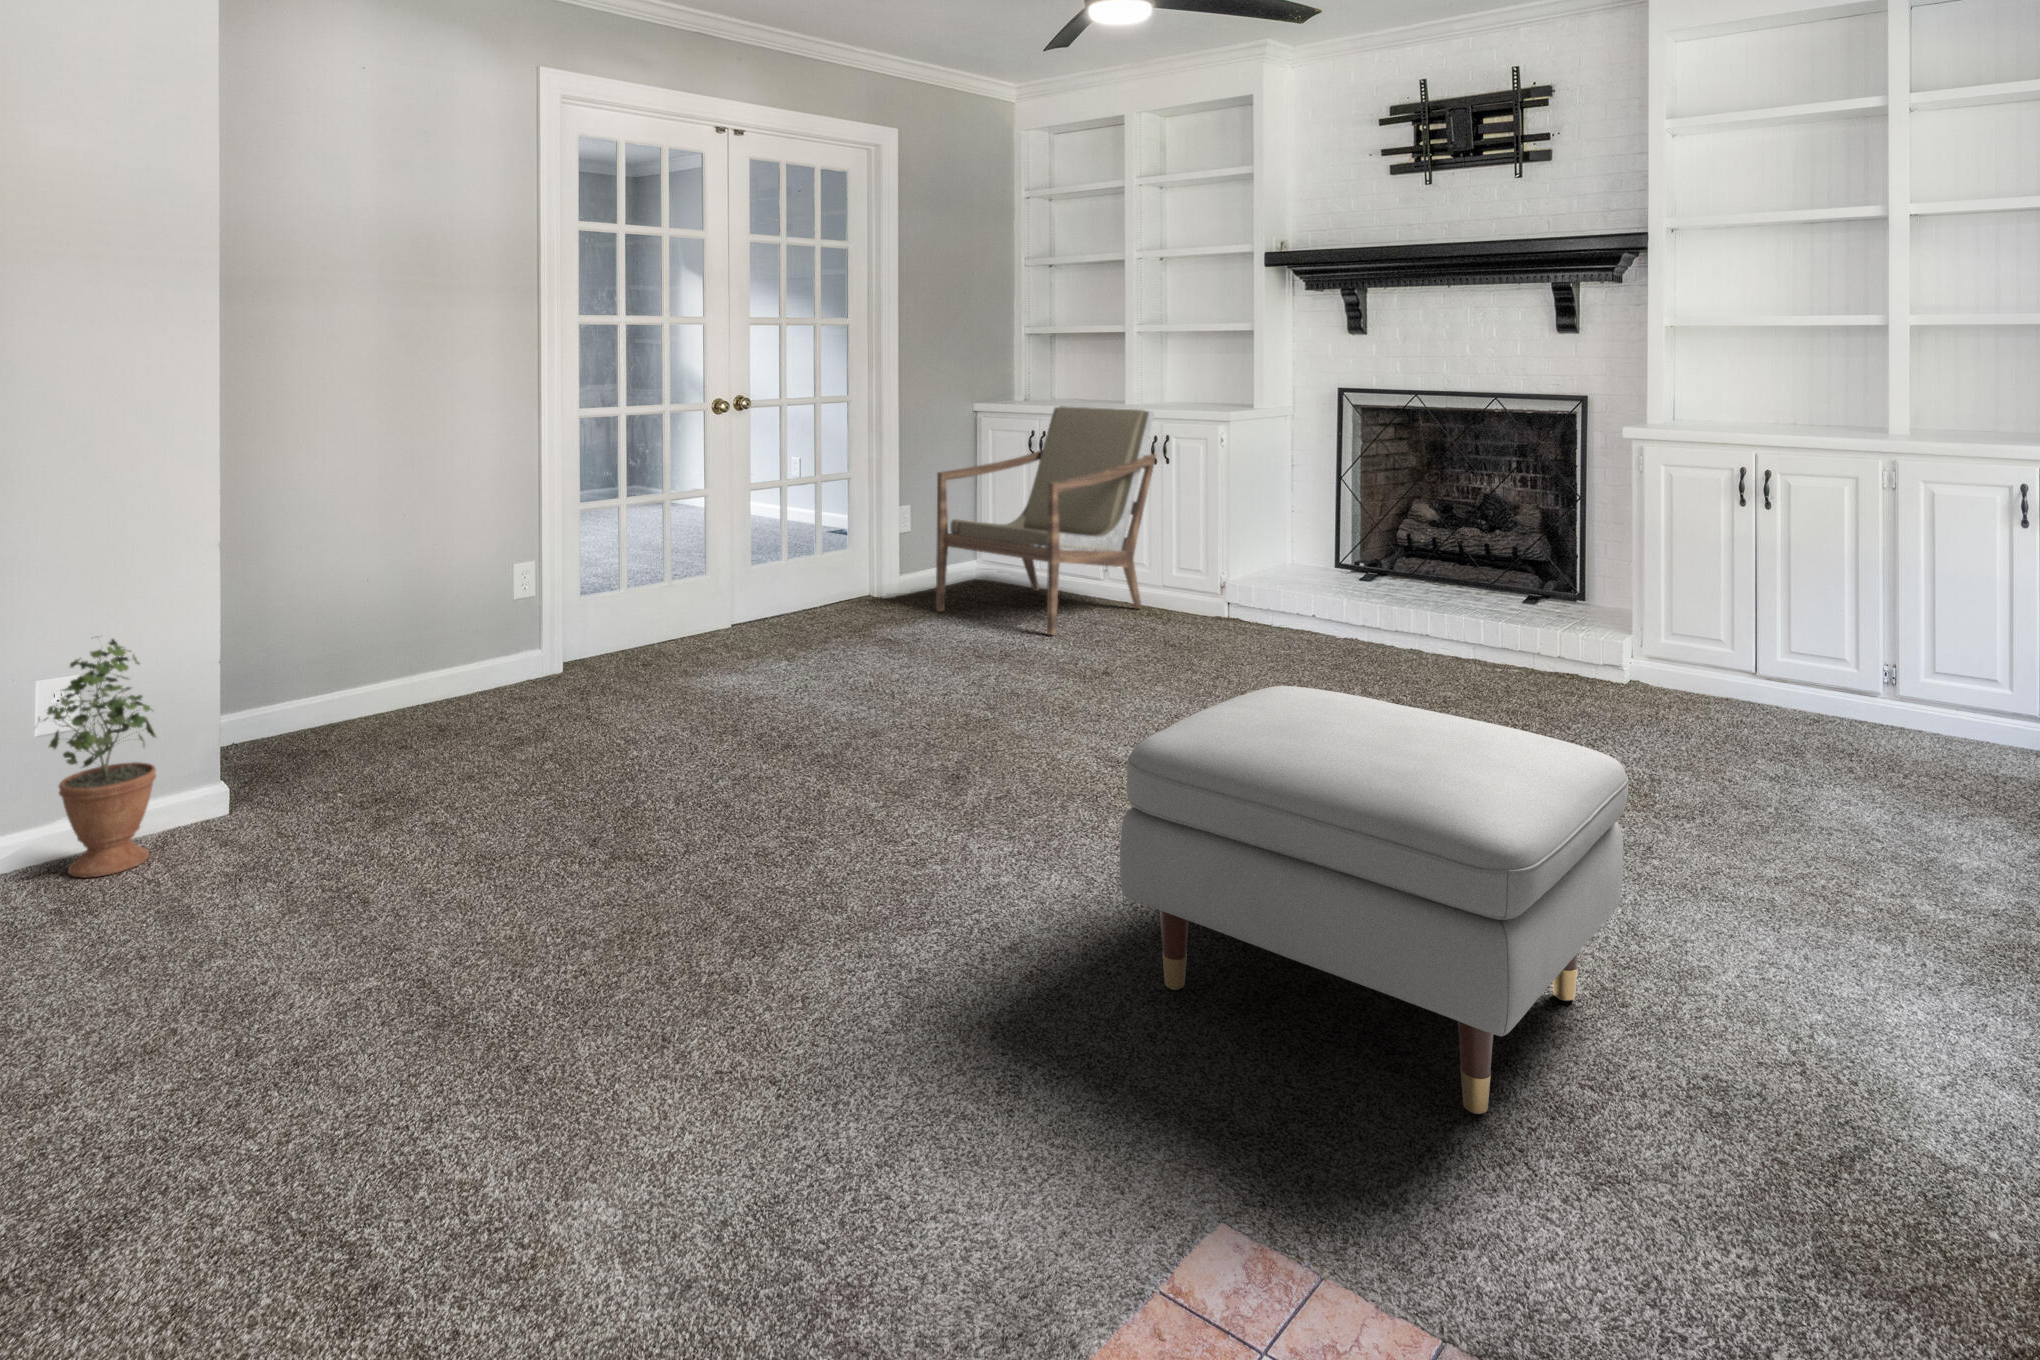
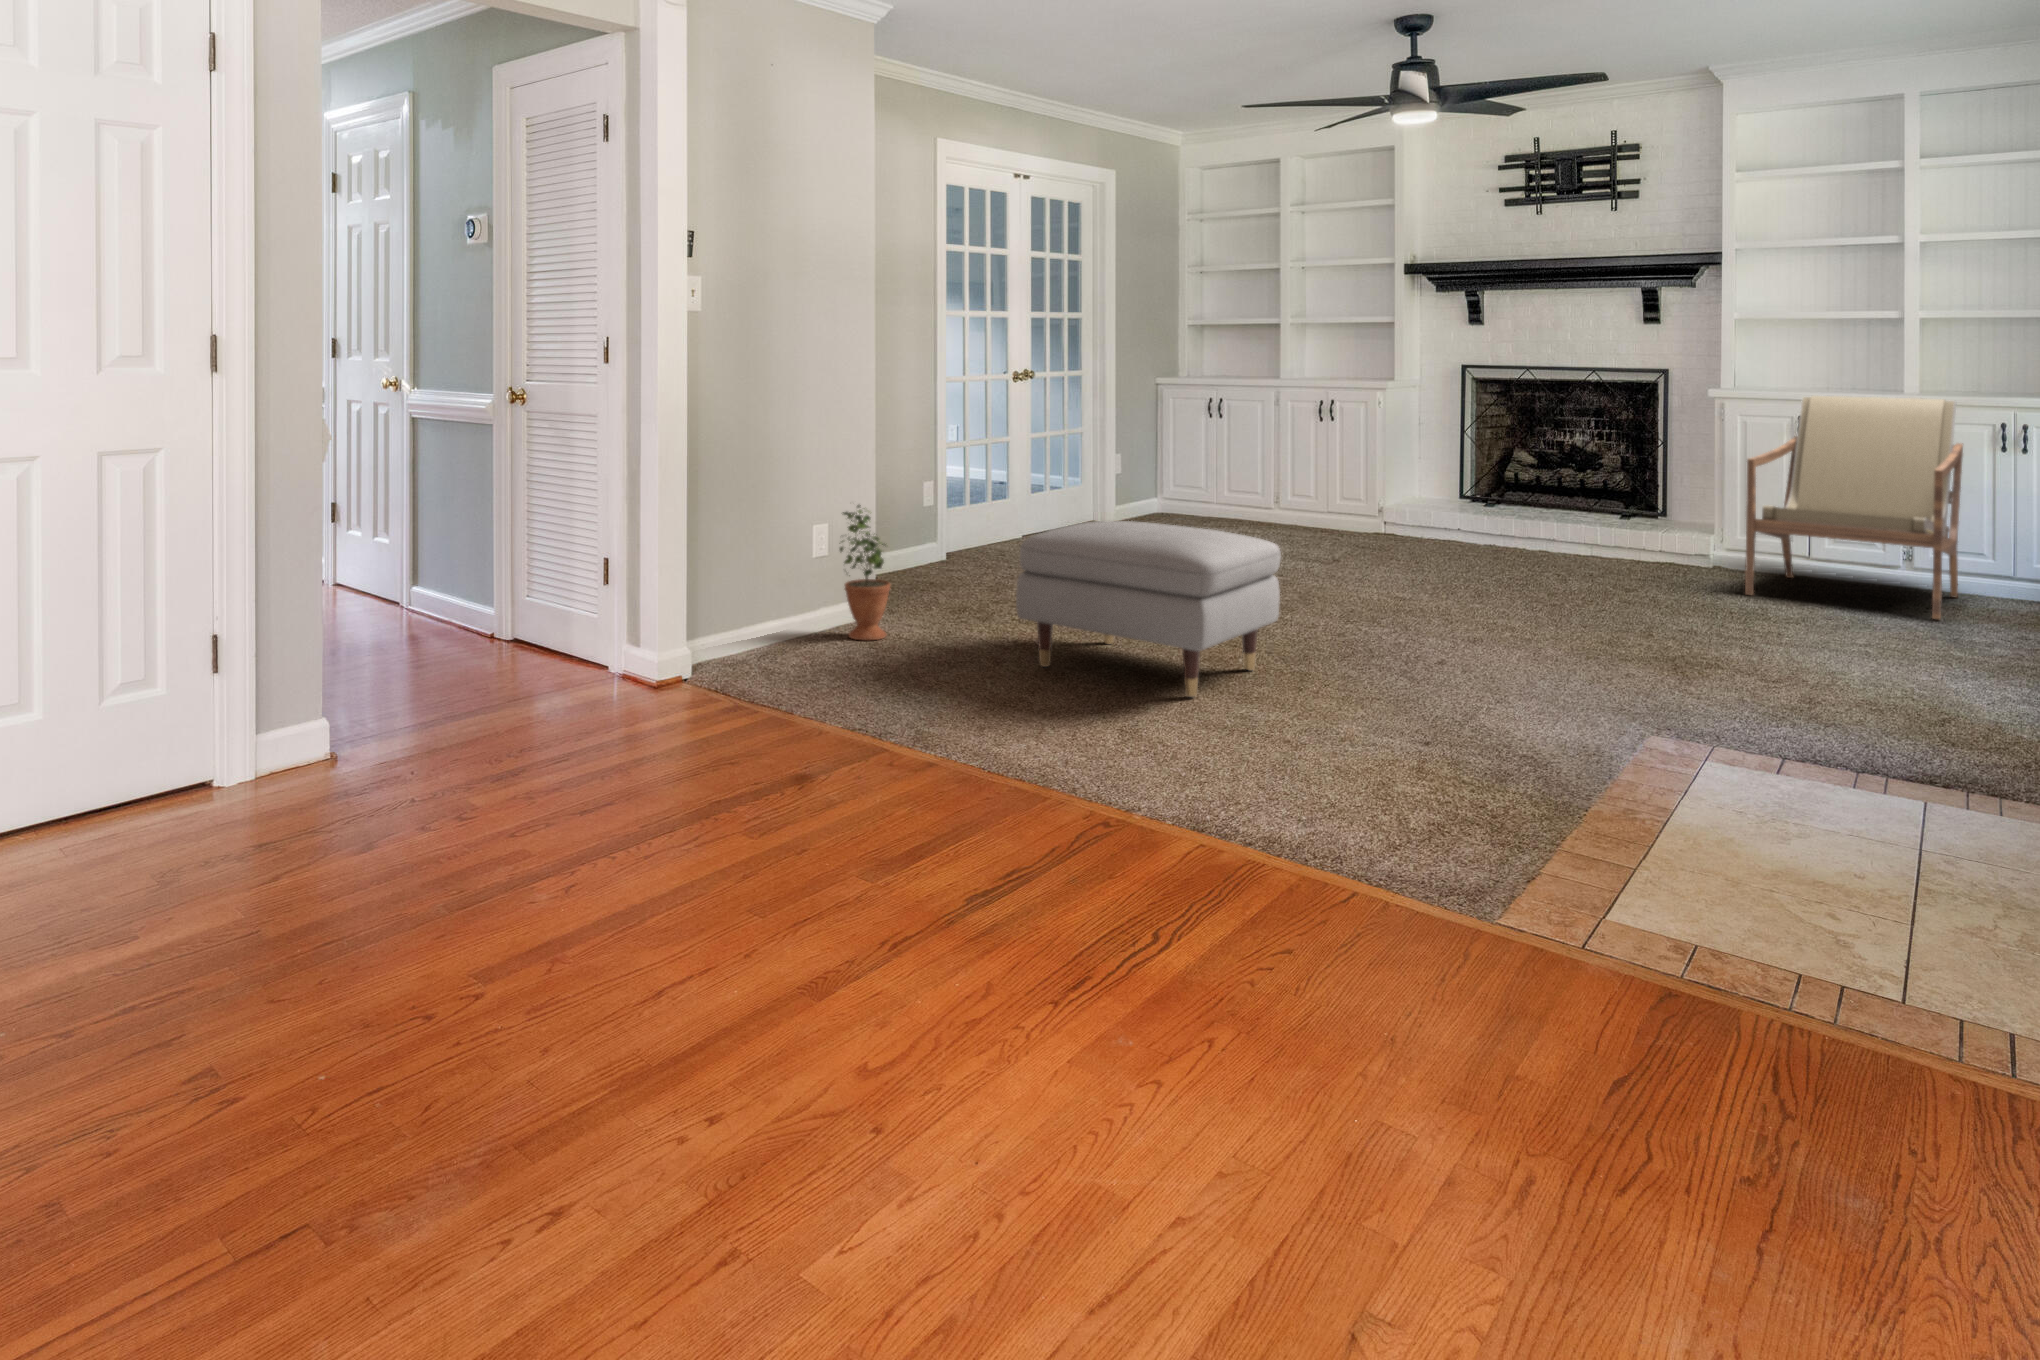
armchair: present [936,406,1156,635] -> present [1745,396,1963,619]
ottoman: present [1120,686,1628,1114] -> present [1016,521,1281,697]

